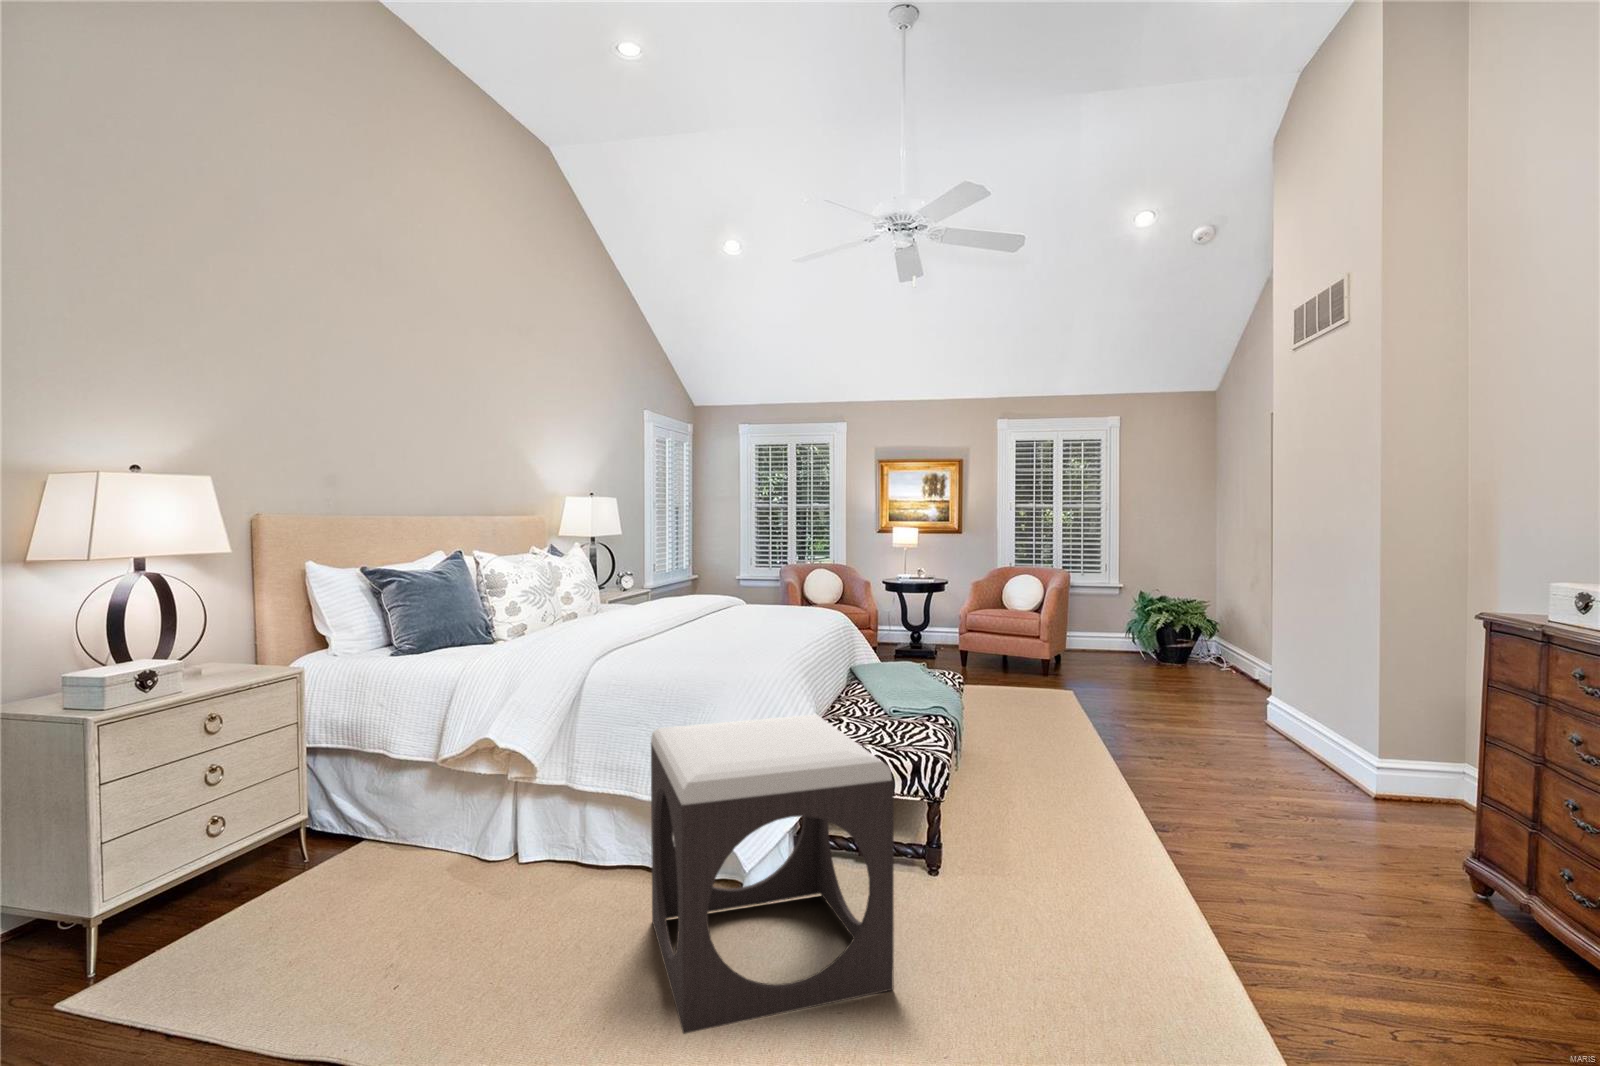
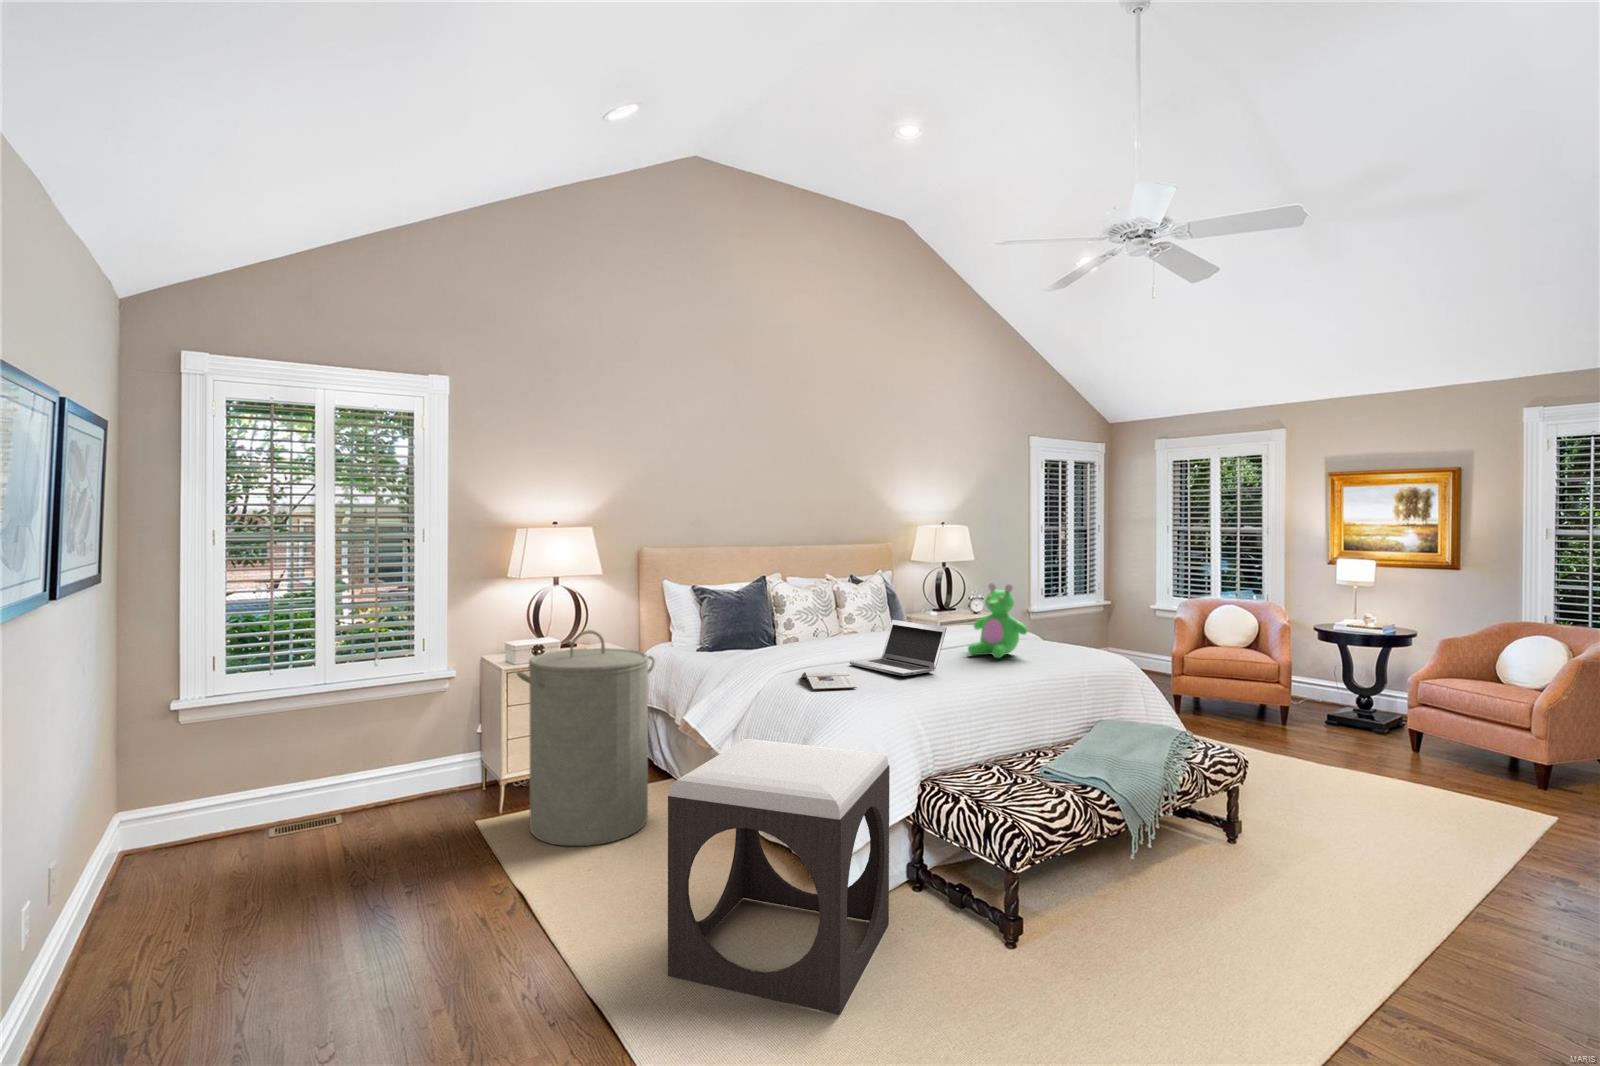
teddy bear: none [731,547,789,619] -> present [968,583,1027,658]
laptop: none [651,588,751,643] -> present [850,620,947,676]
laundry hamper: none [222,628,423,950] -> present [517,630,655,846]
magazine: none [629,644,711,666] -> present [801,671,857,690]

